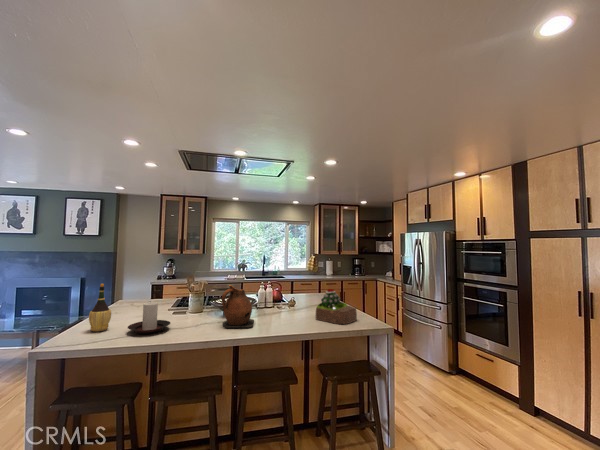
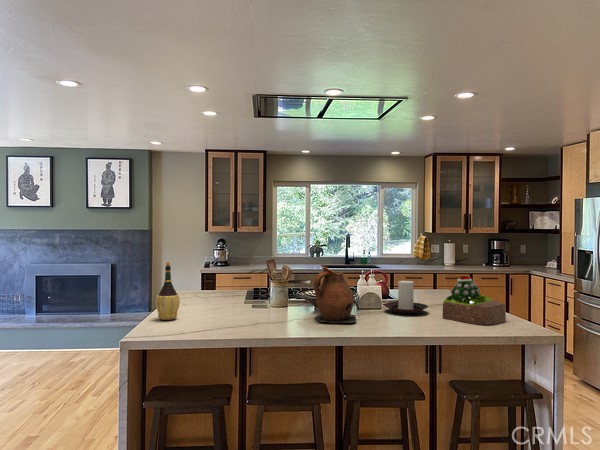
candle holder: present [128,302,170,334] -> present [384,281,428,314]

